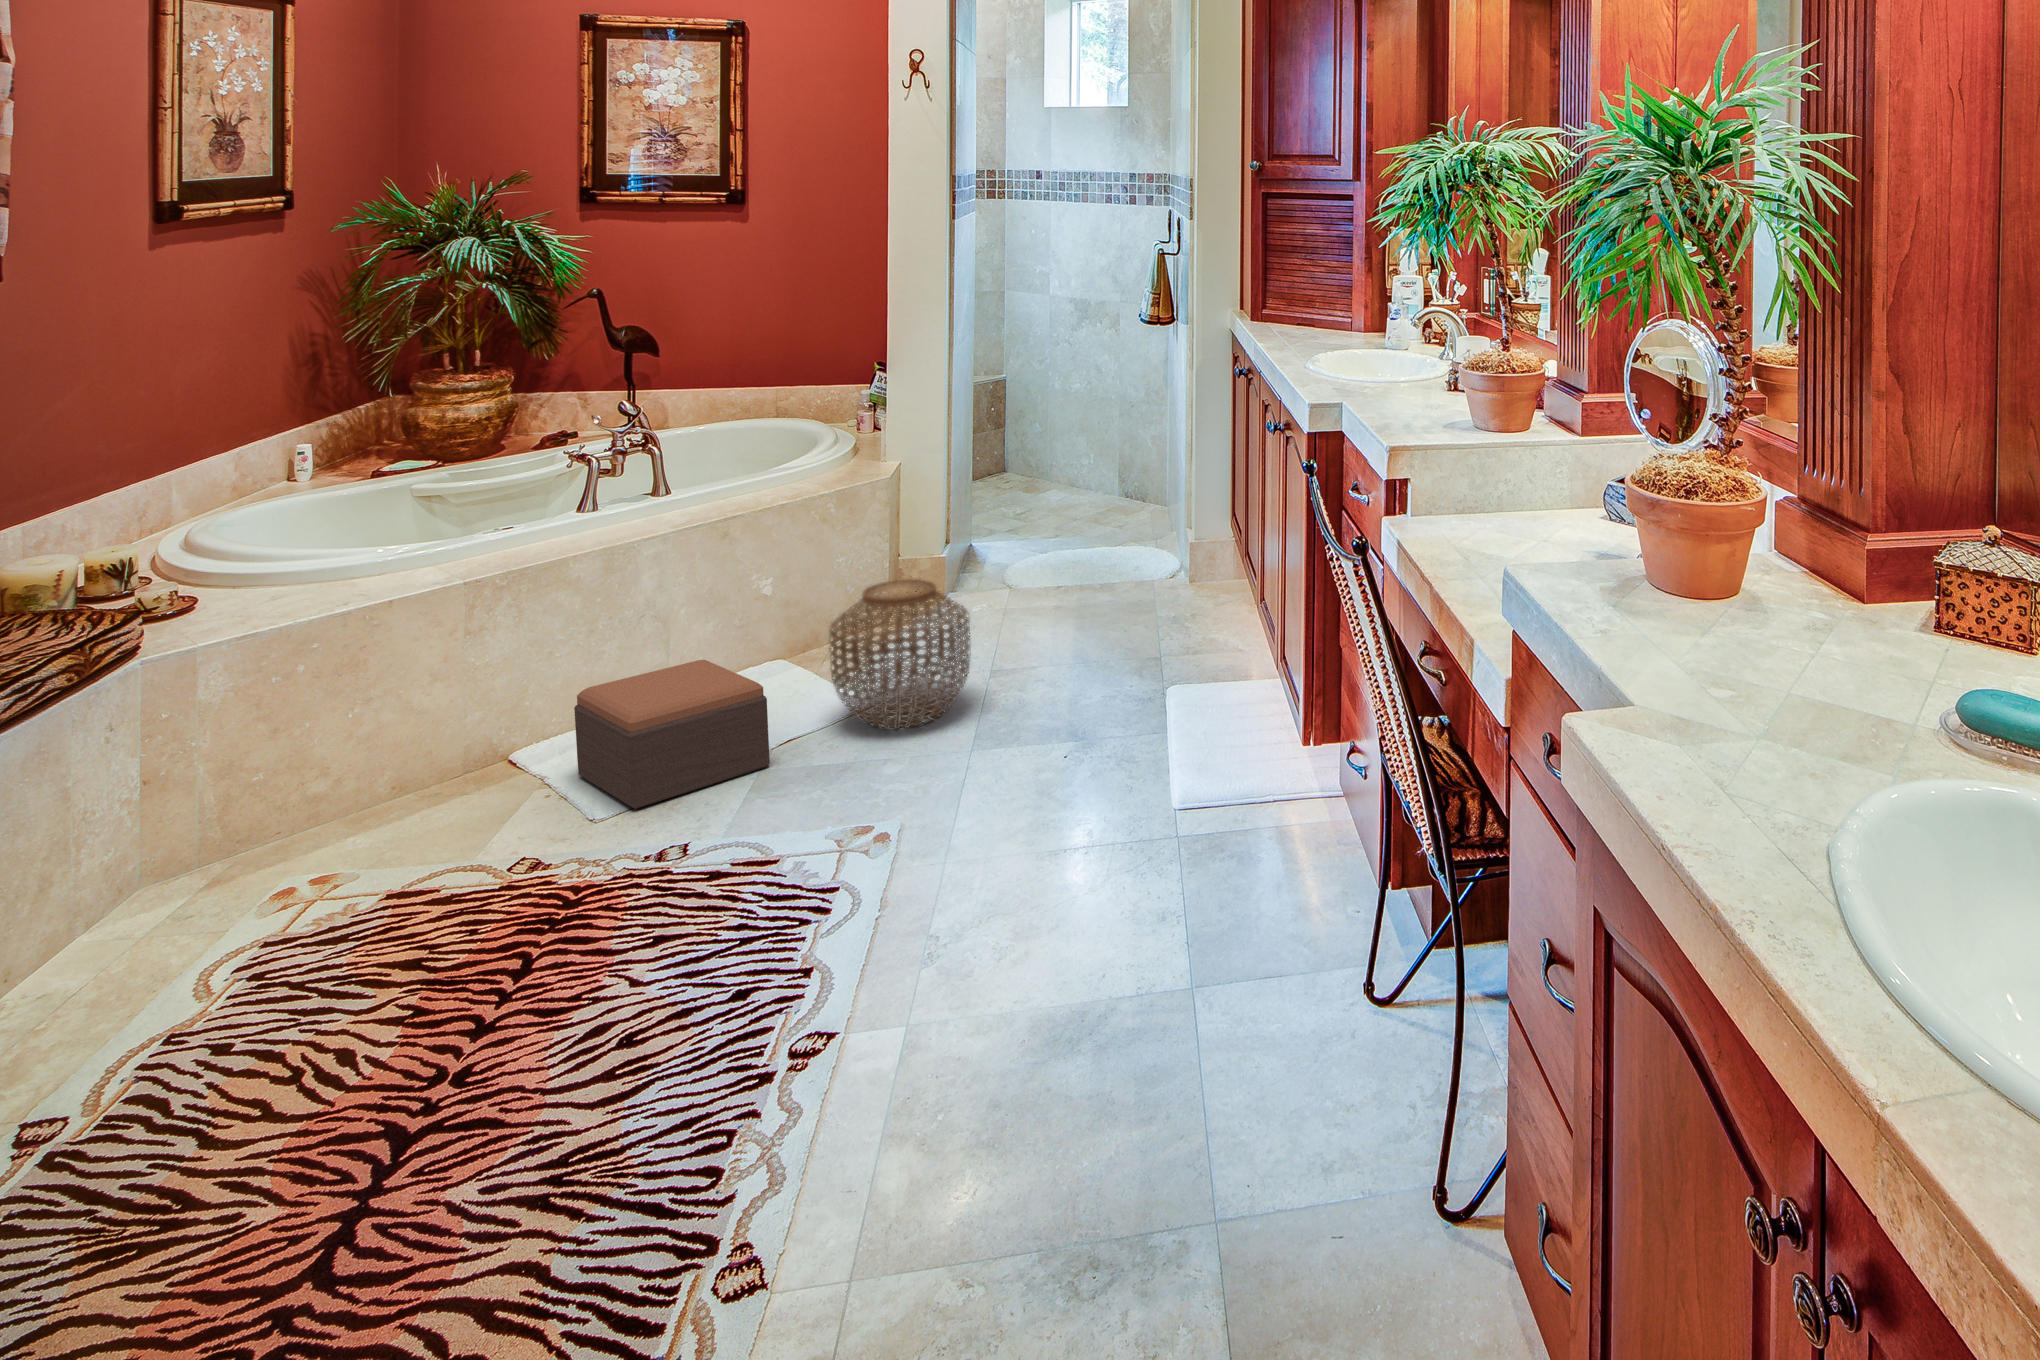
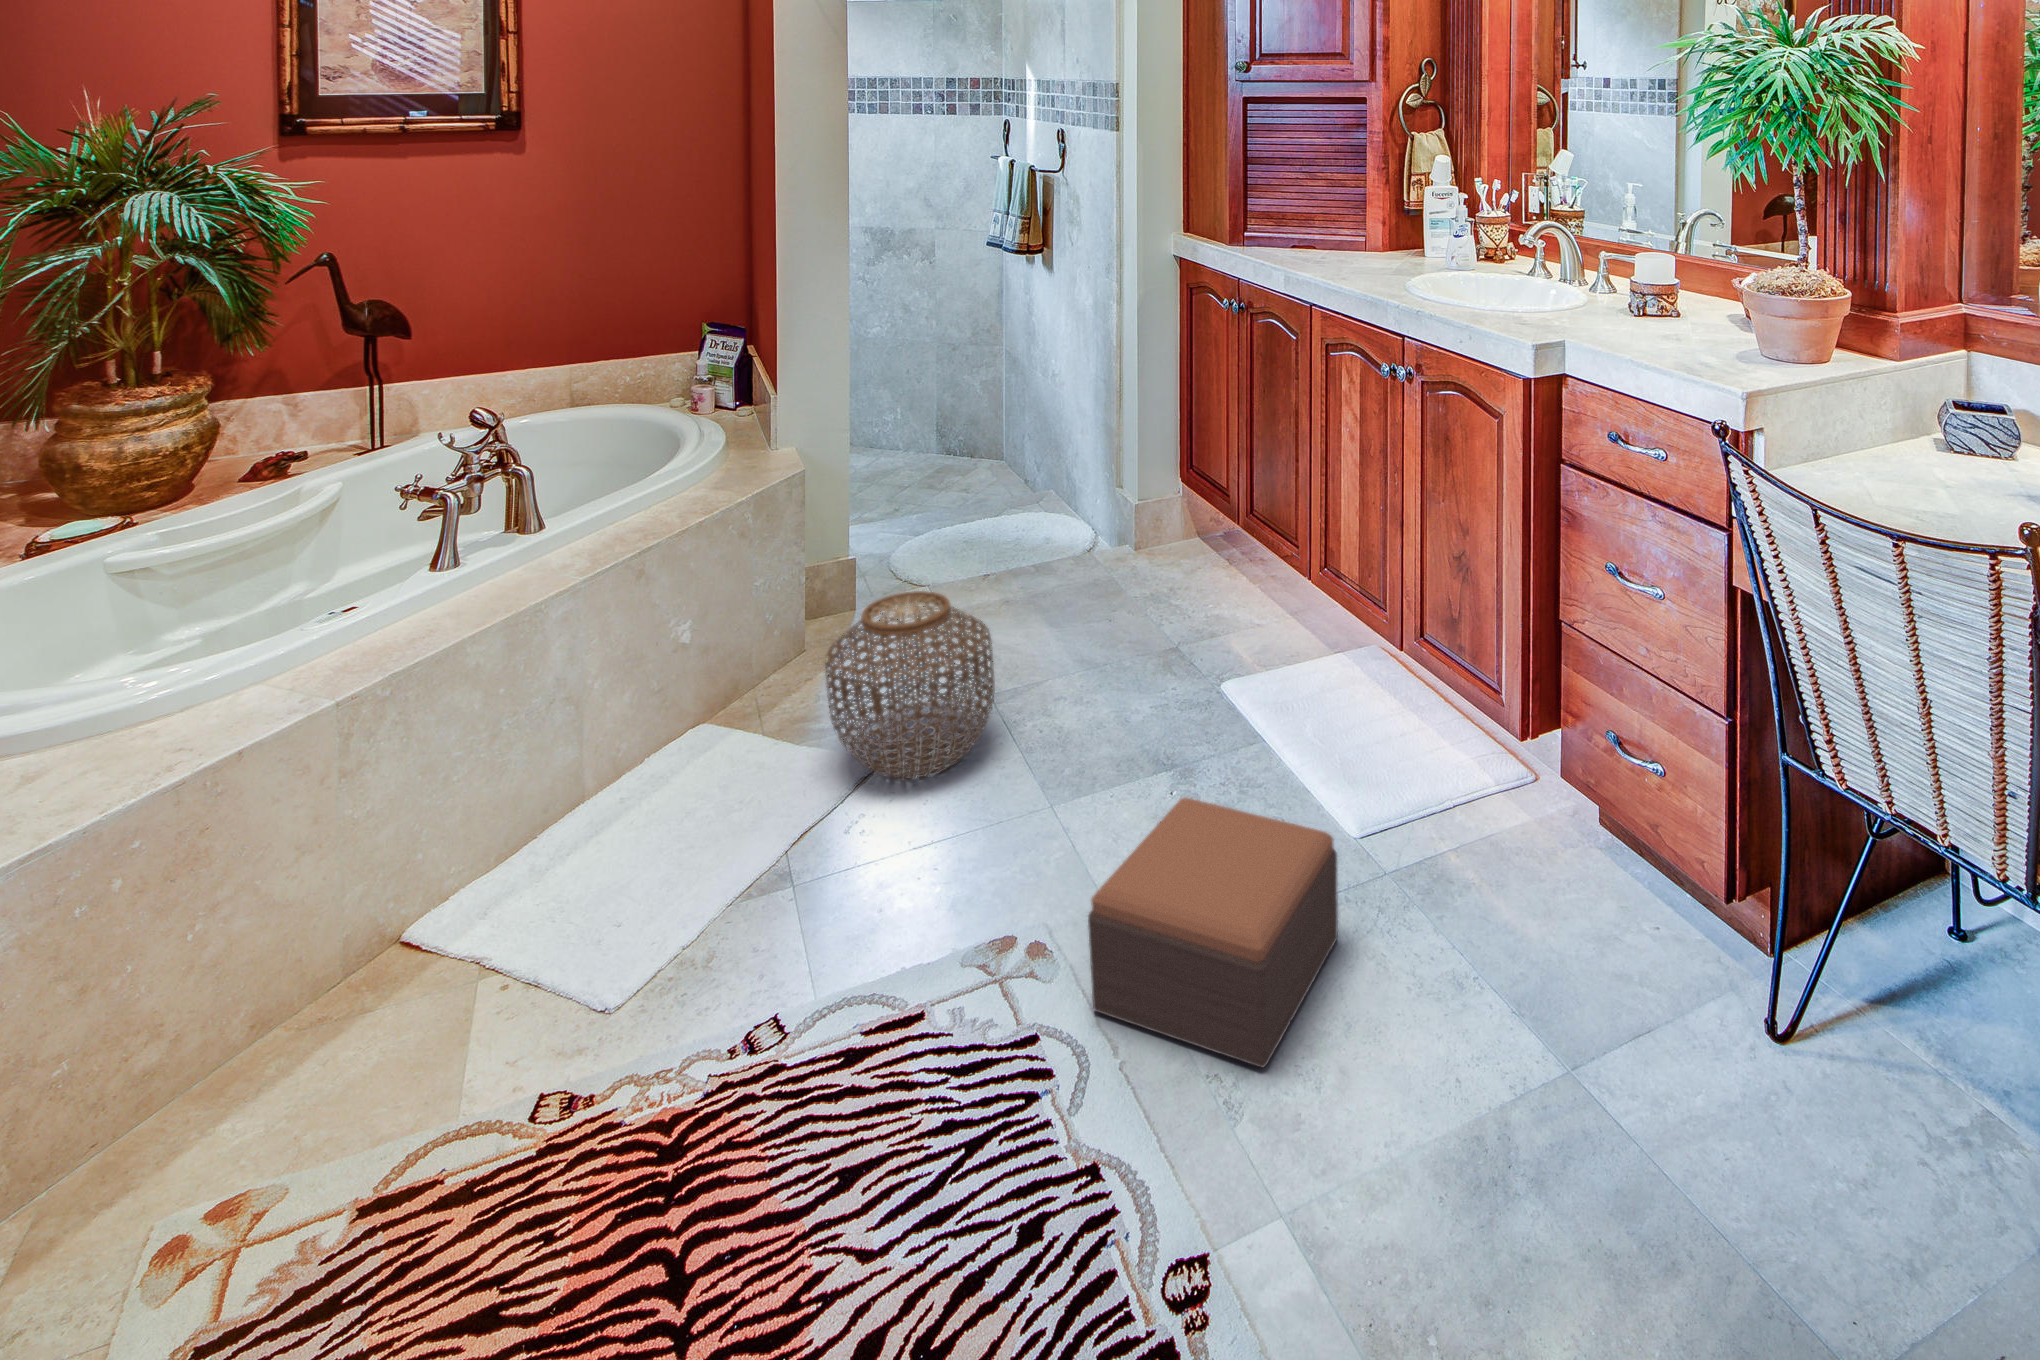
footstool: present [574,660,770,809] -> present [1088,797,1338,1068]

